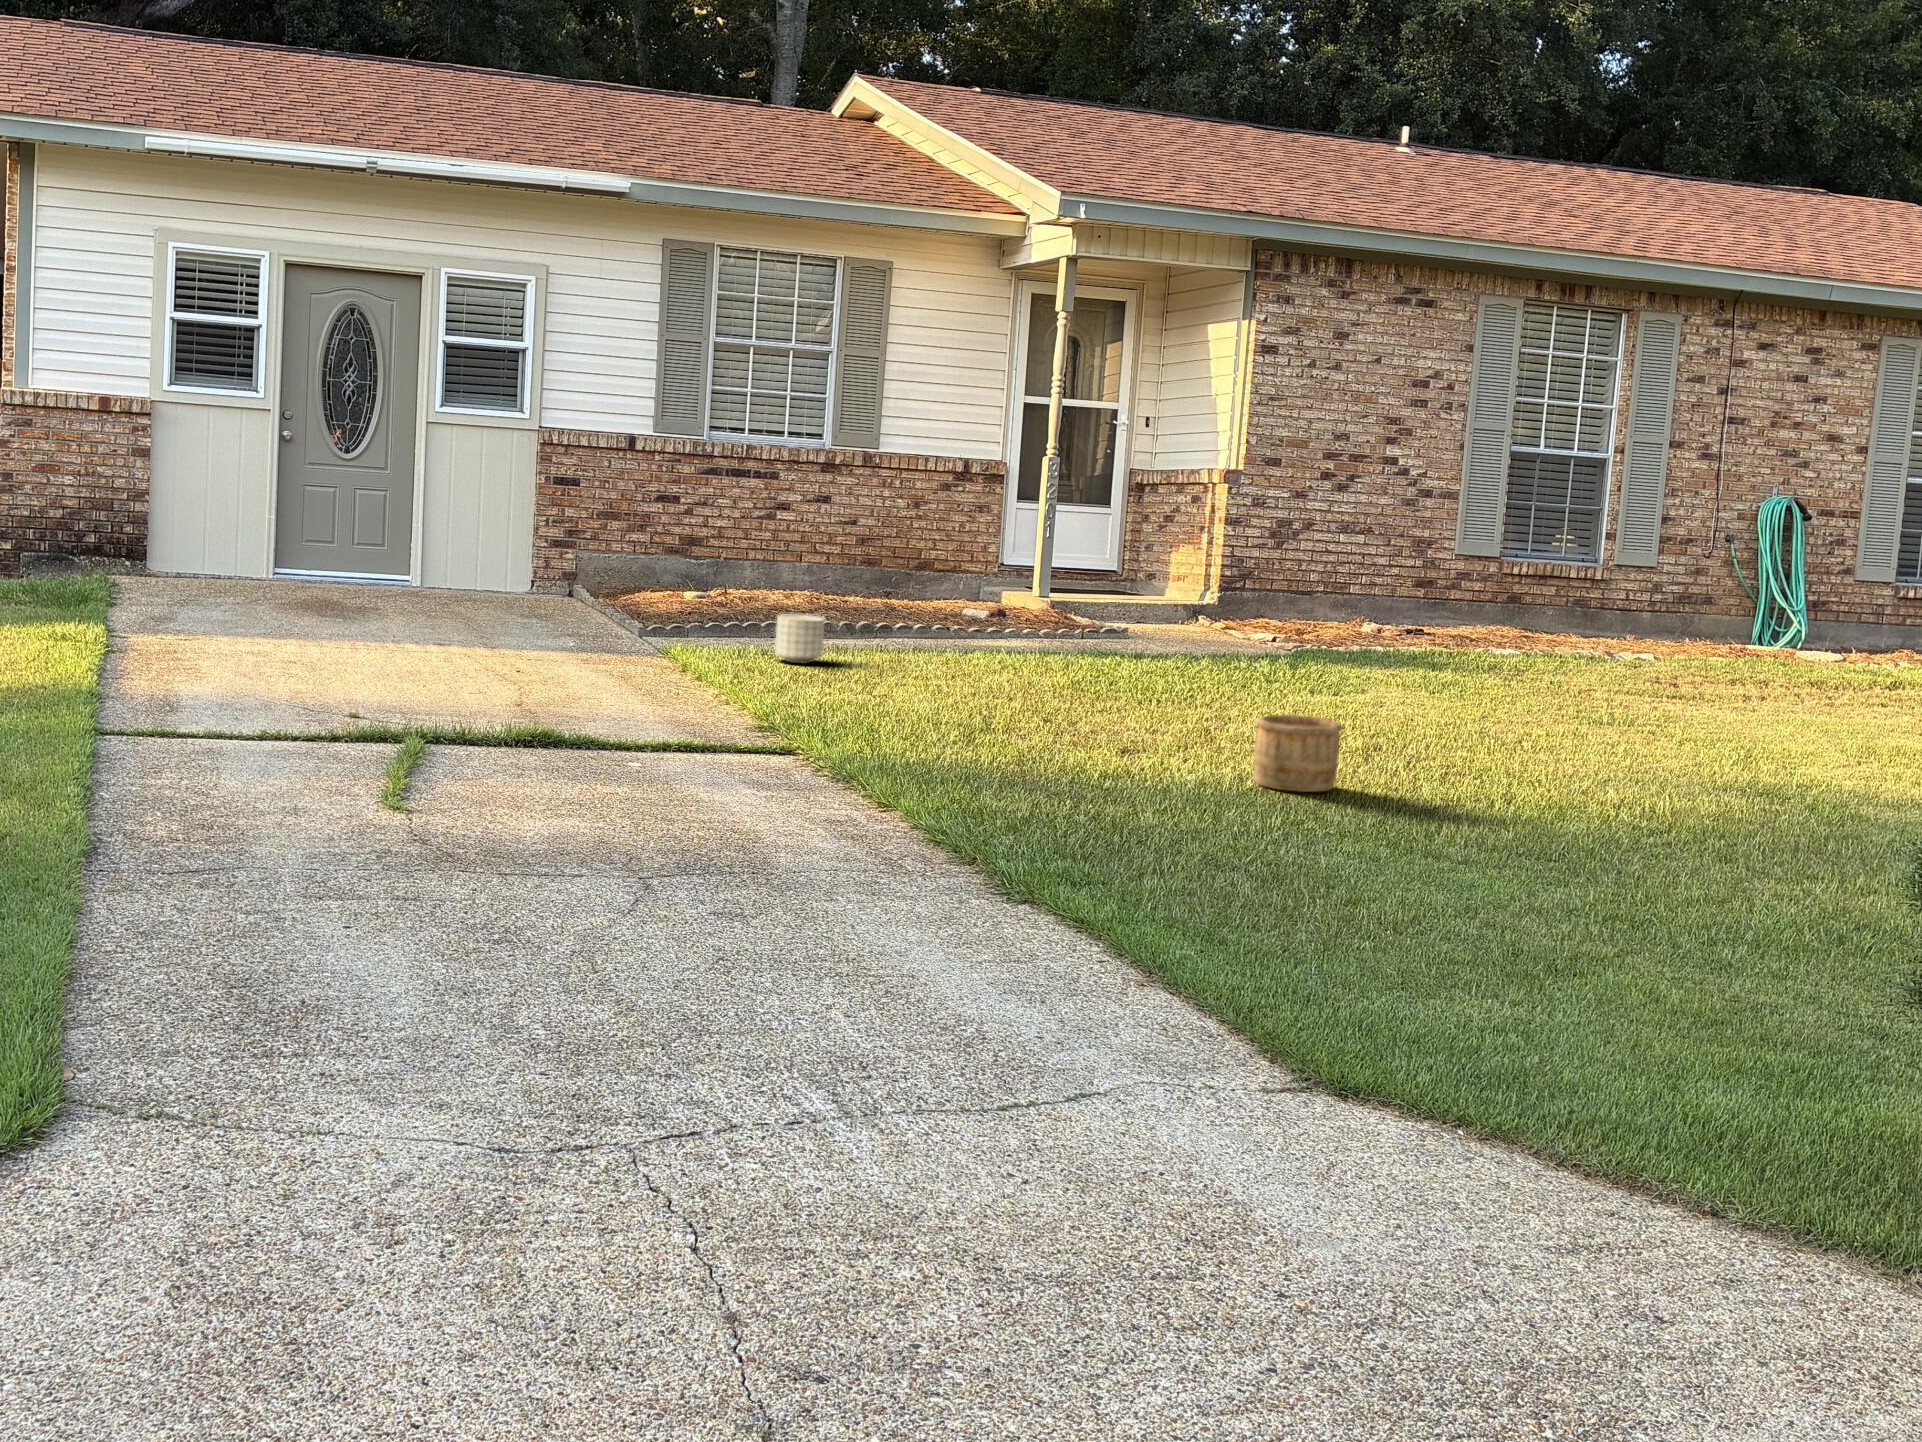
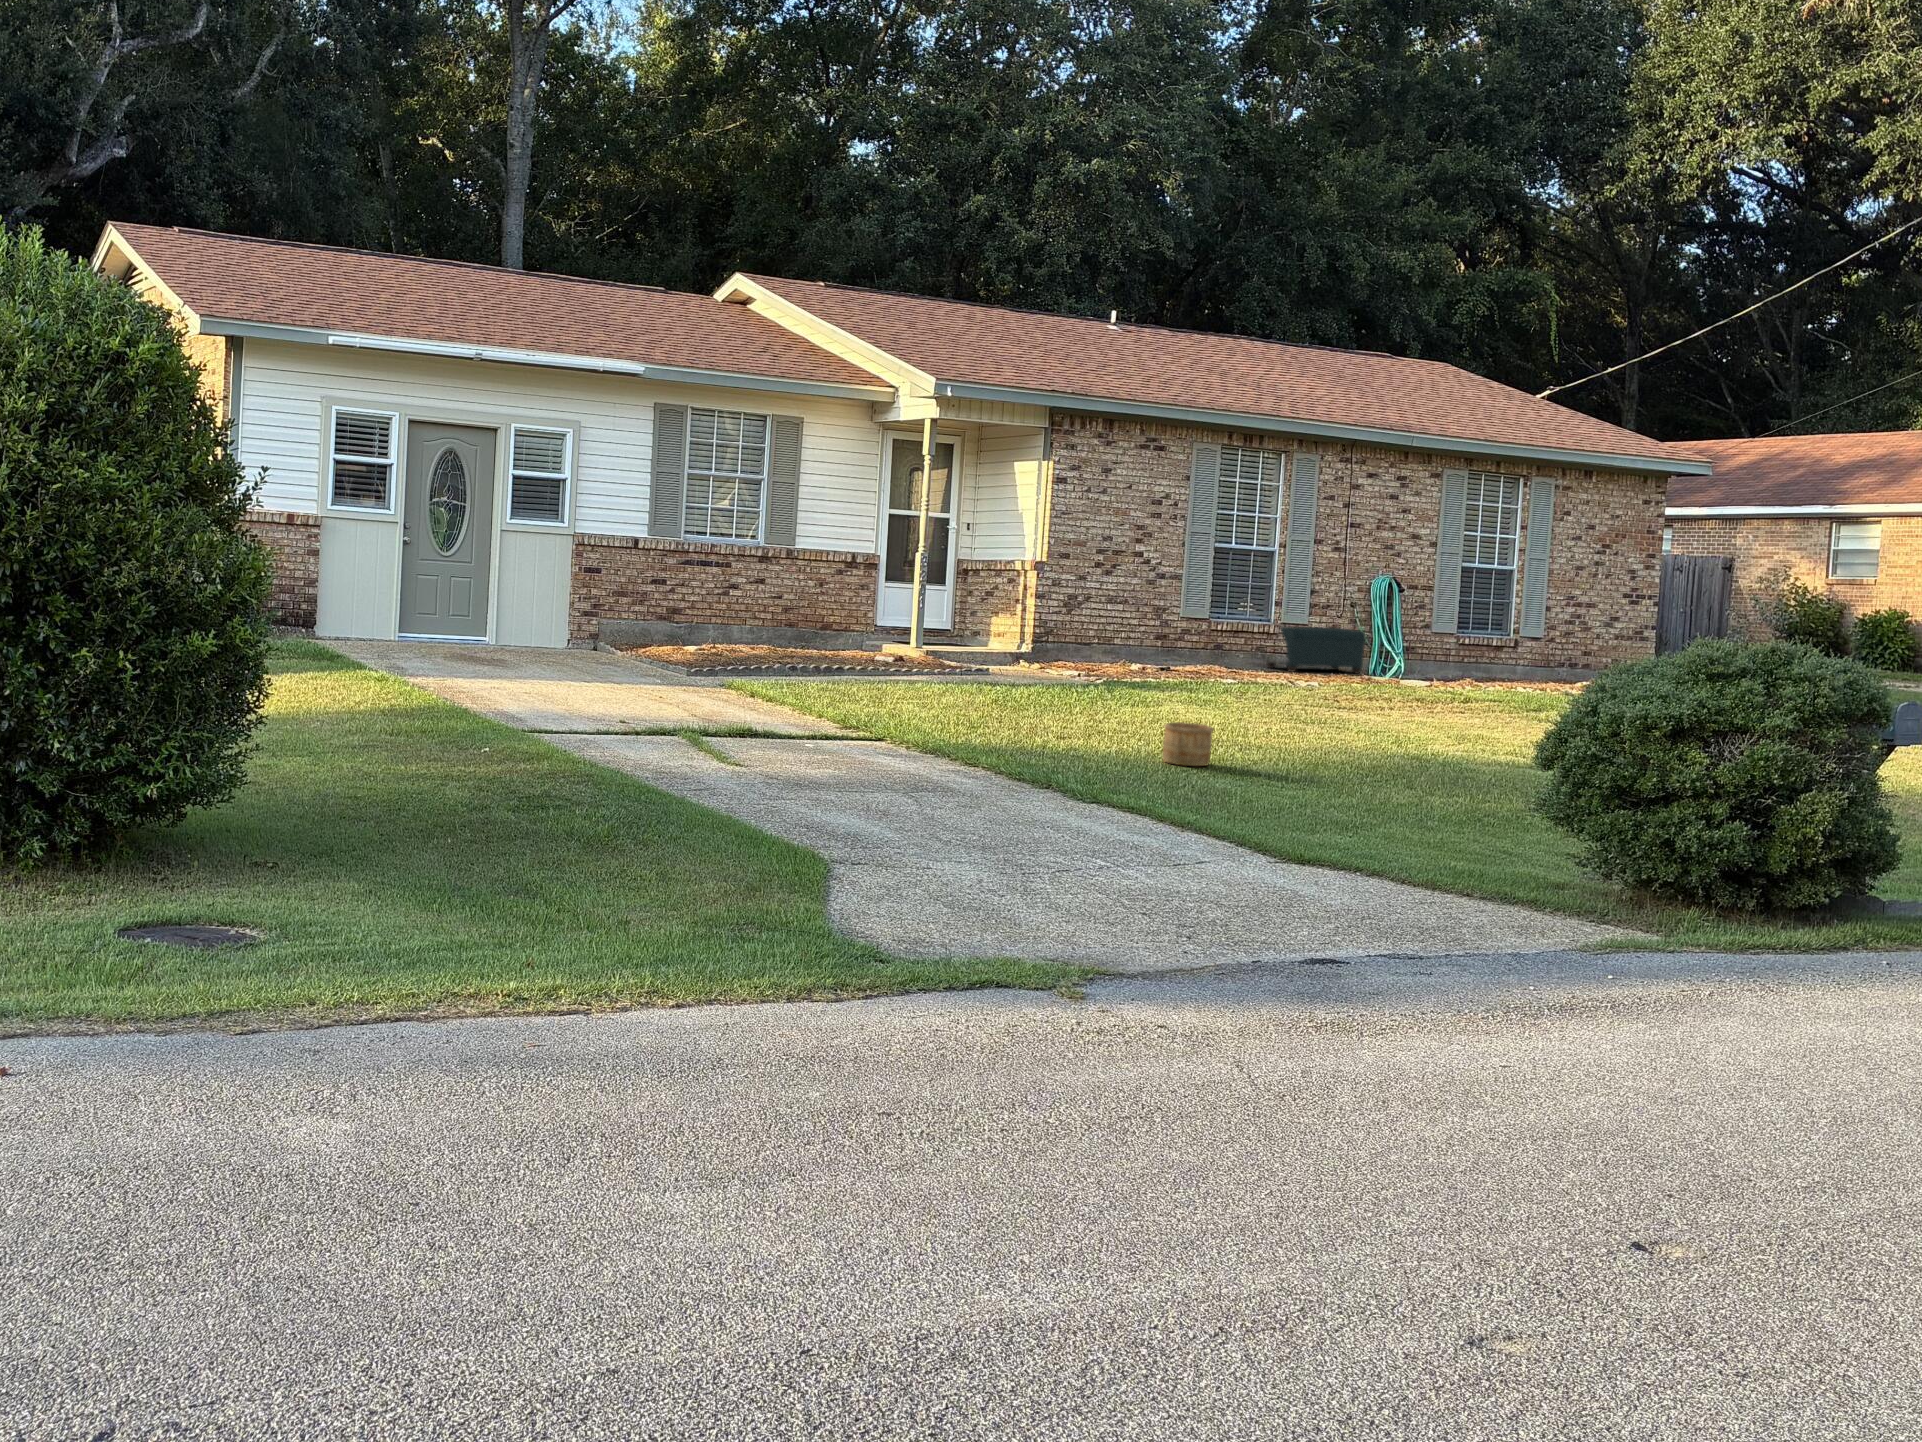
bench: none [1589,568,1743,640] -> present [1266,627,1365,674]
planter: present [775,614,825,663] -> none [811,664,843,695]

